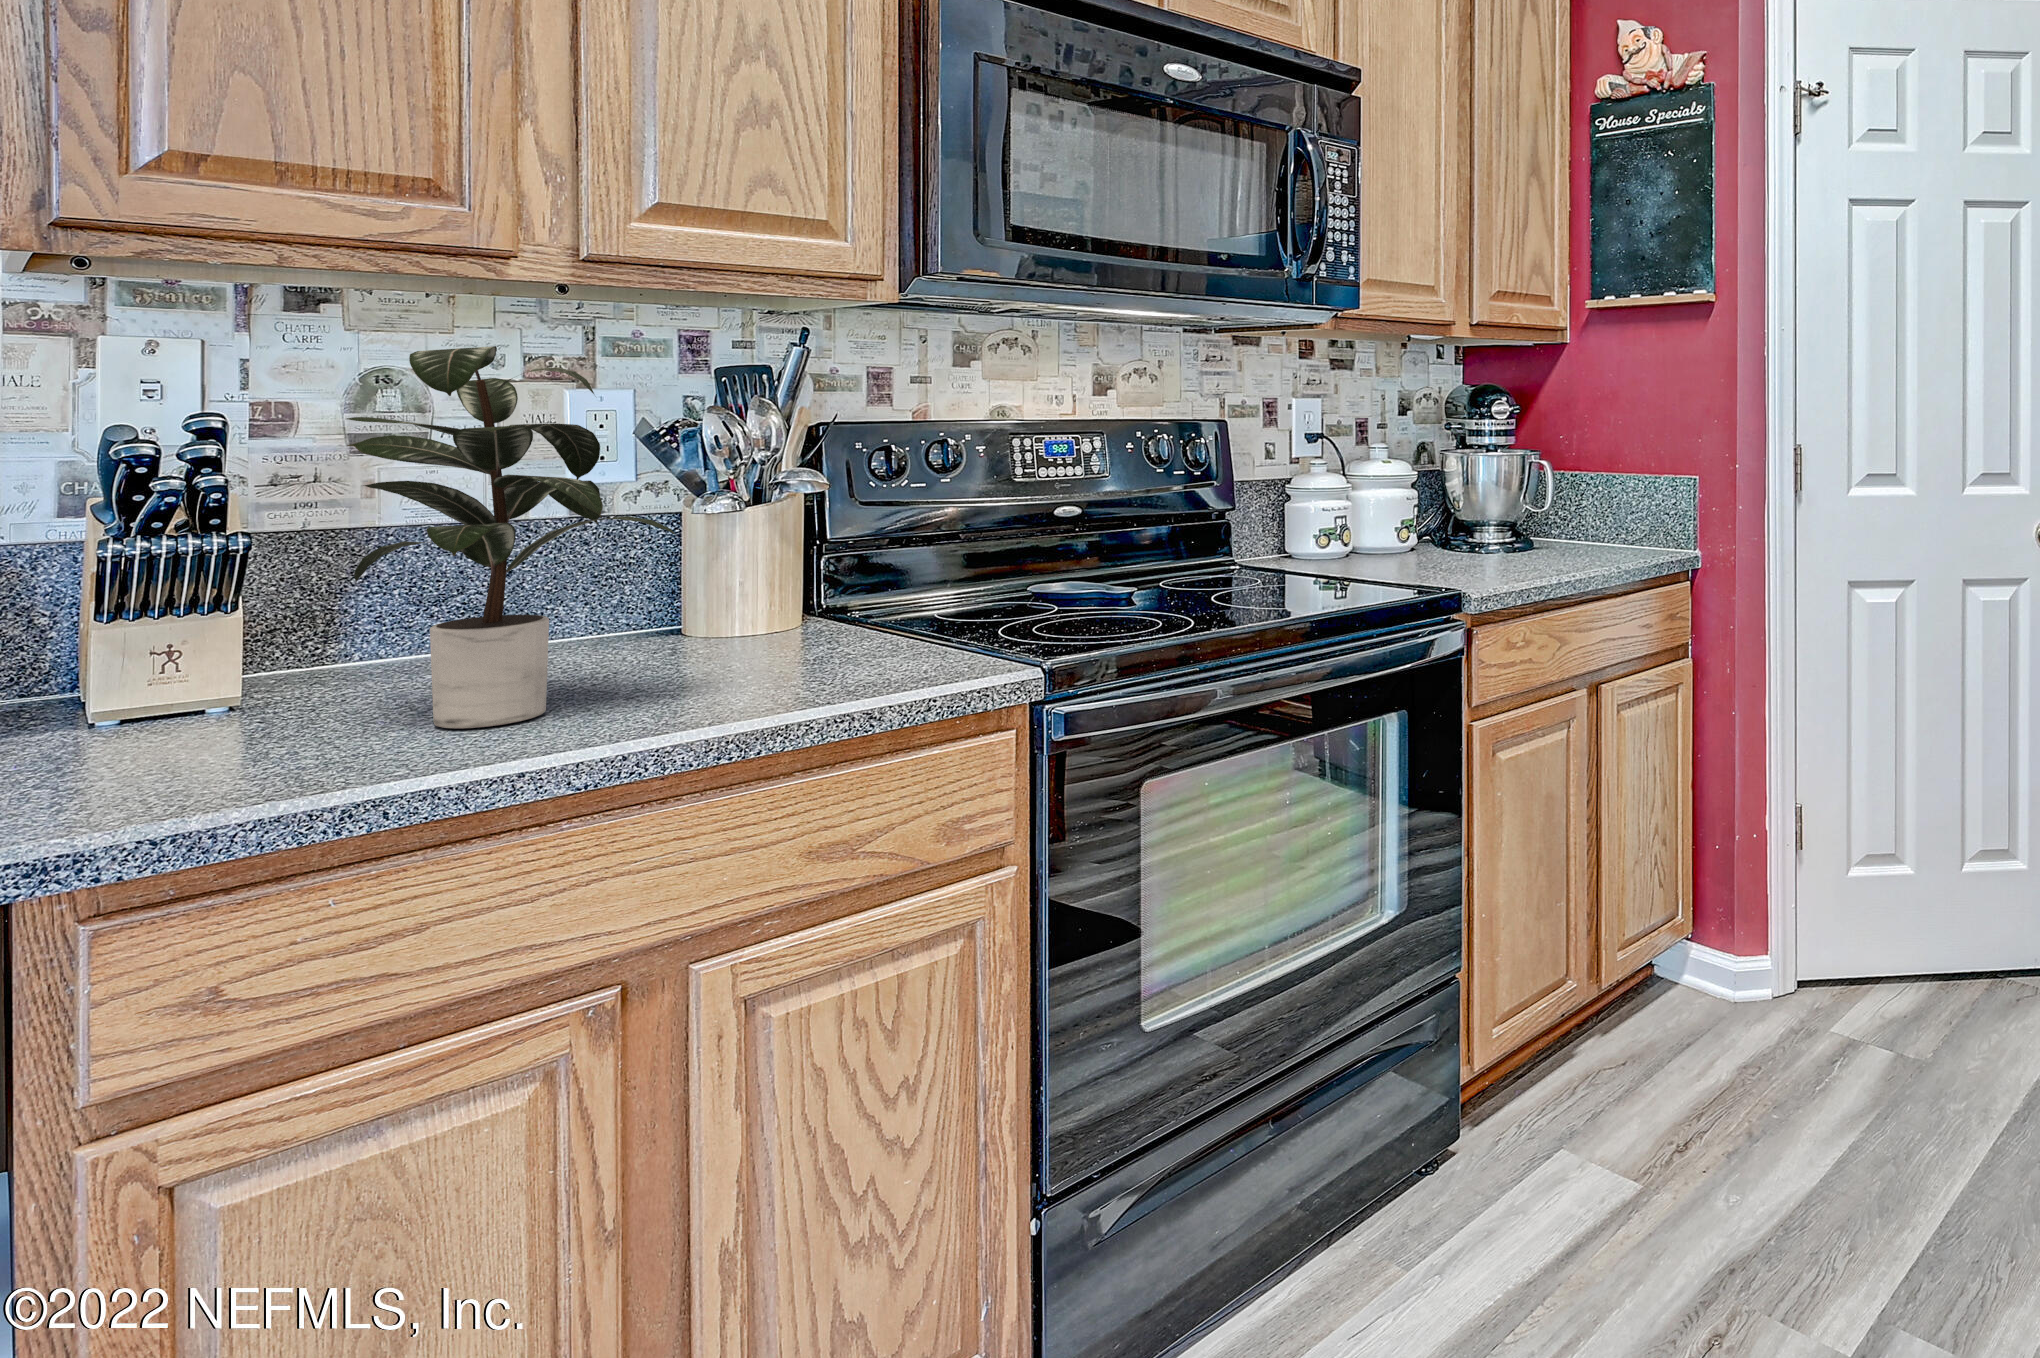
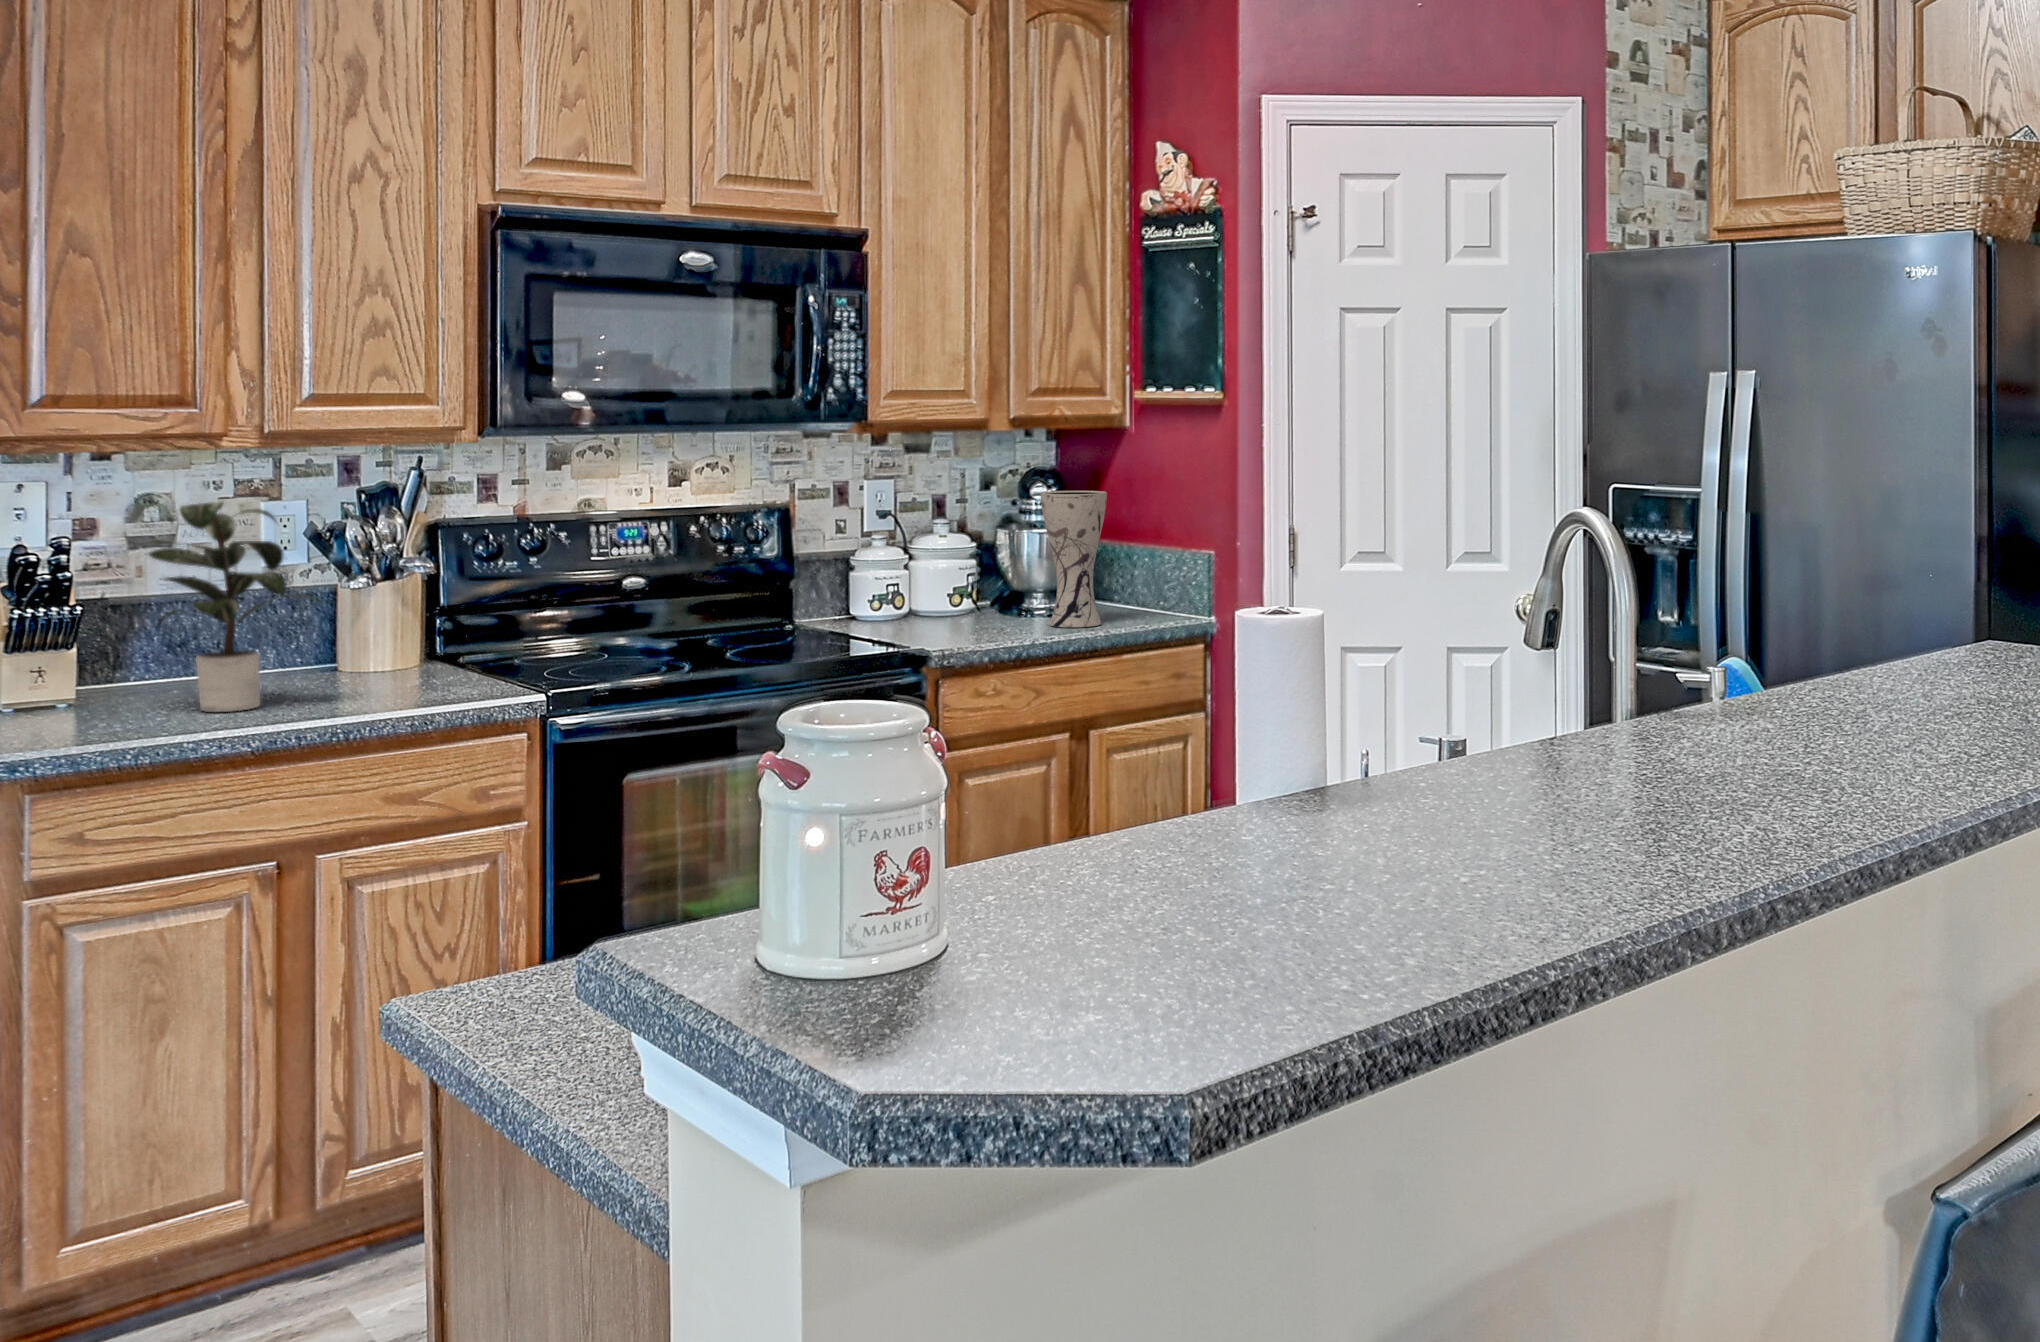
vase: none [1528,402,1604,563] -> present [1041,491,1107,627]

